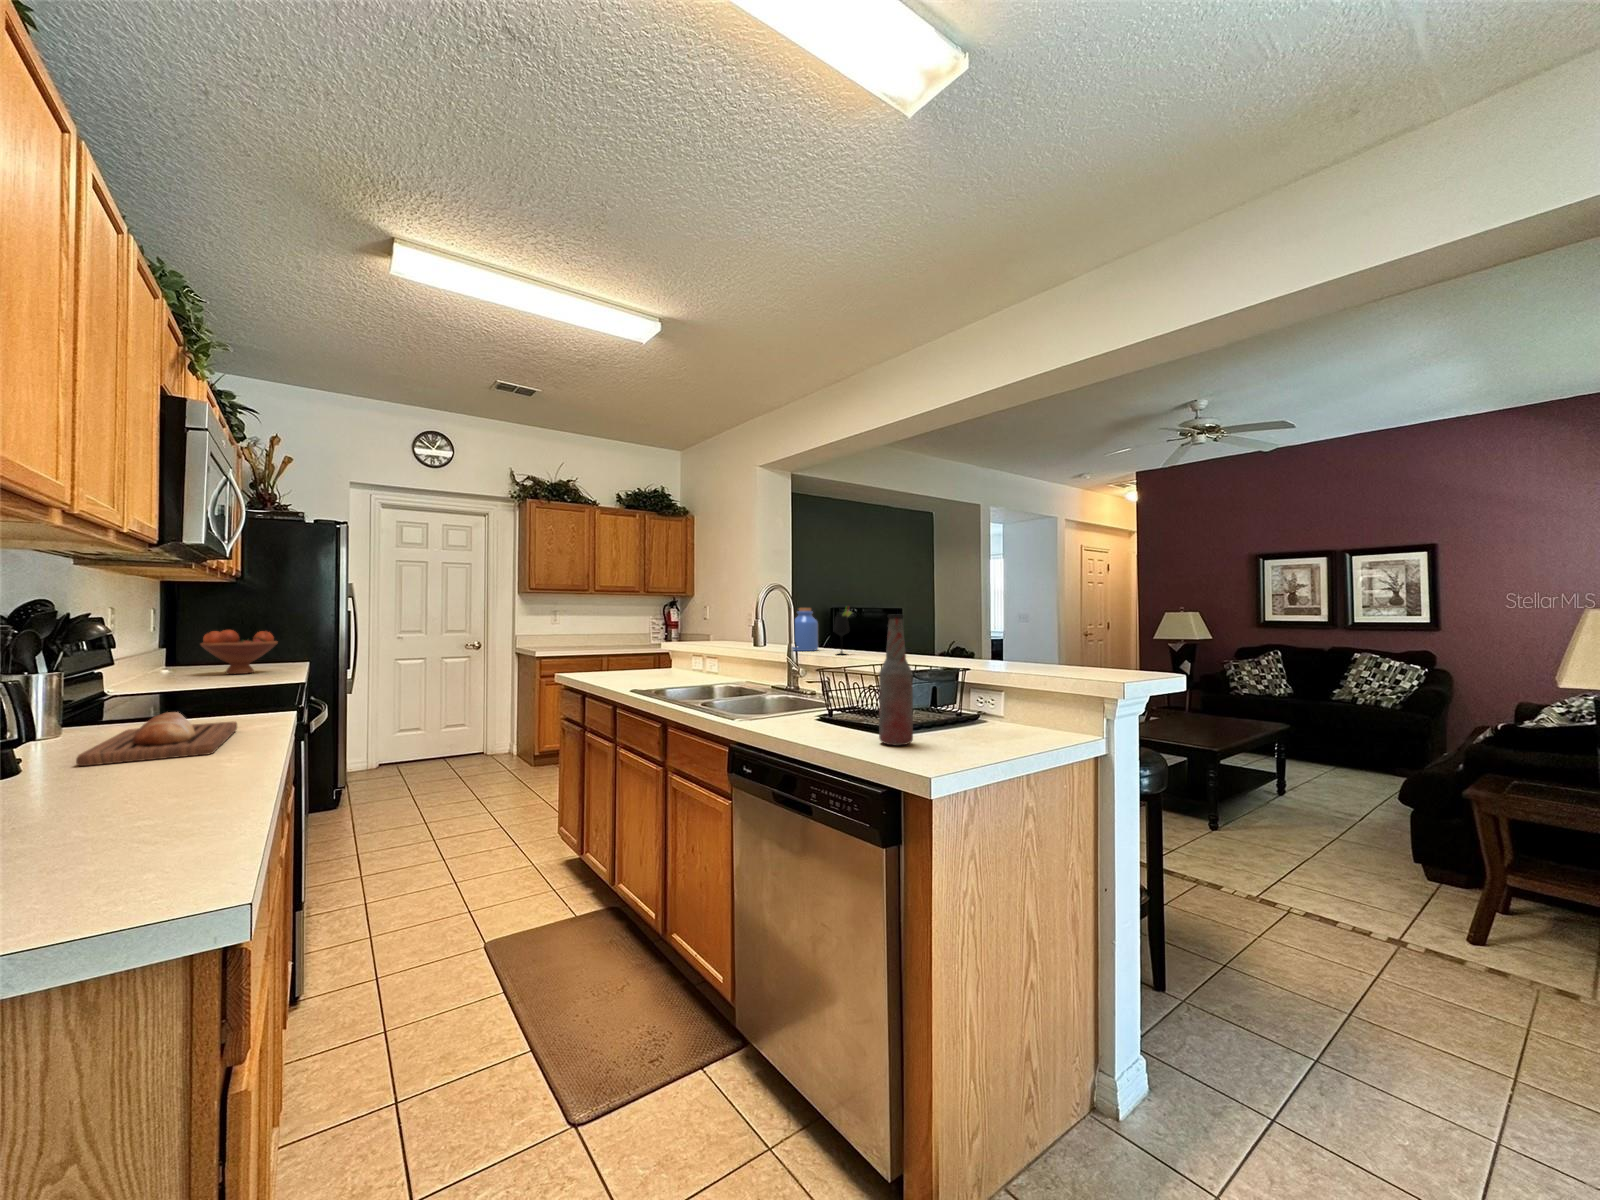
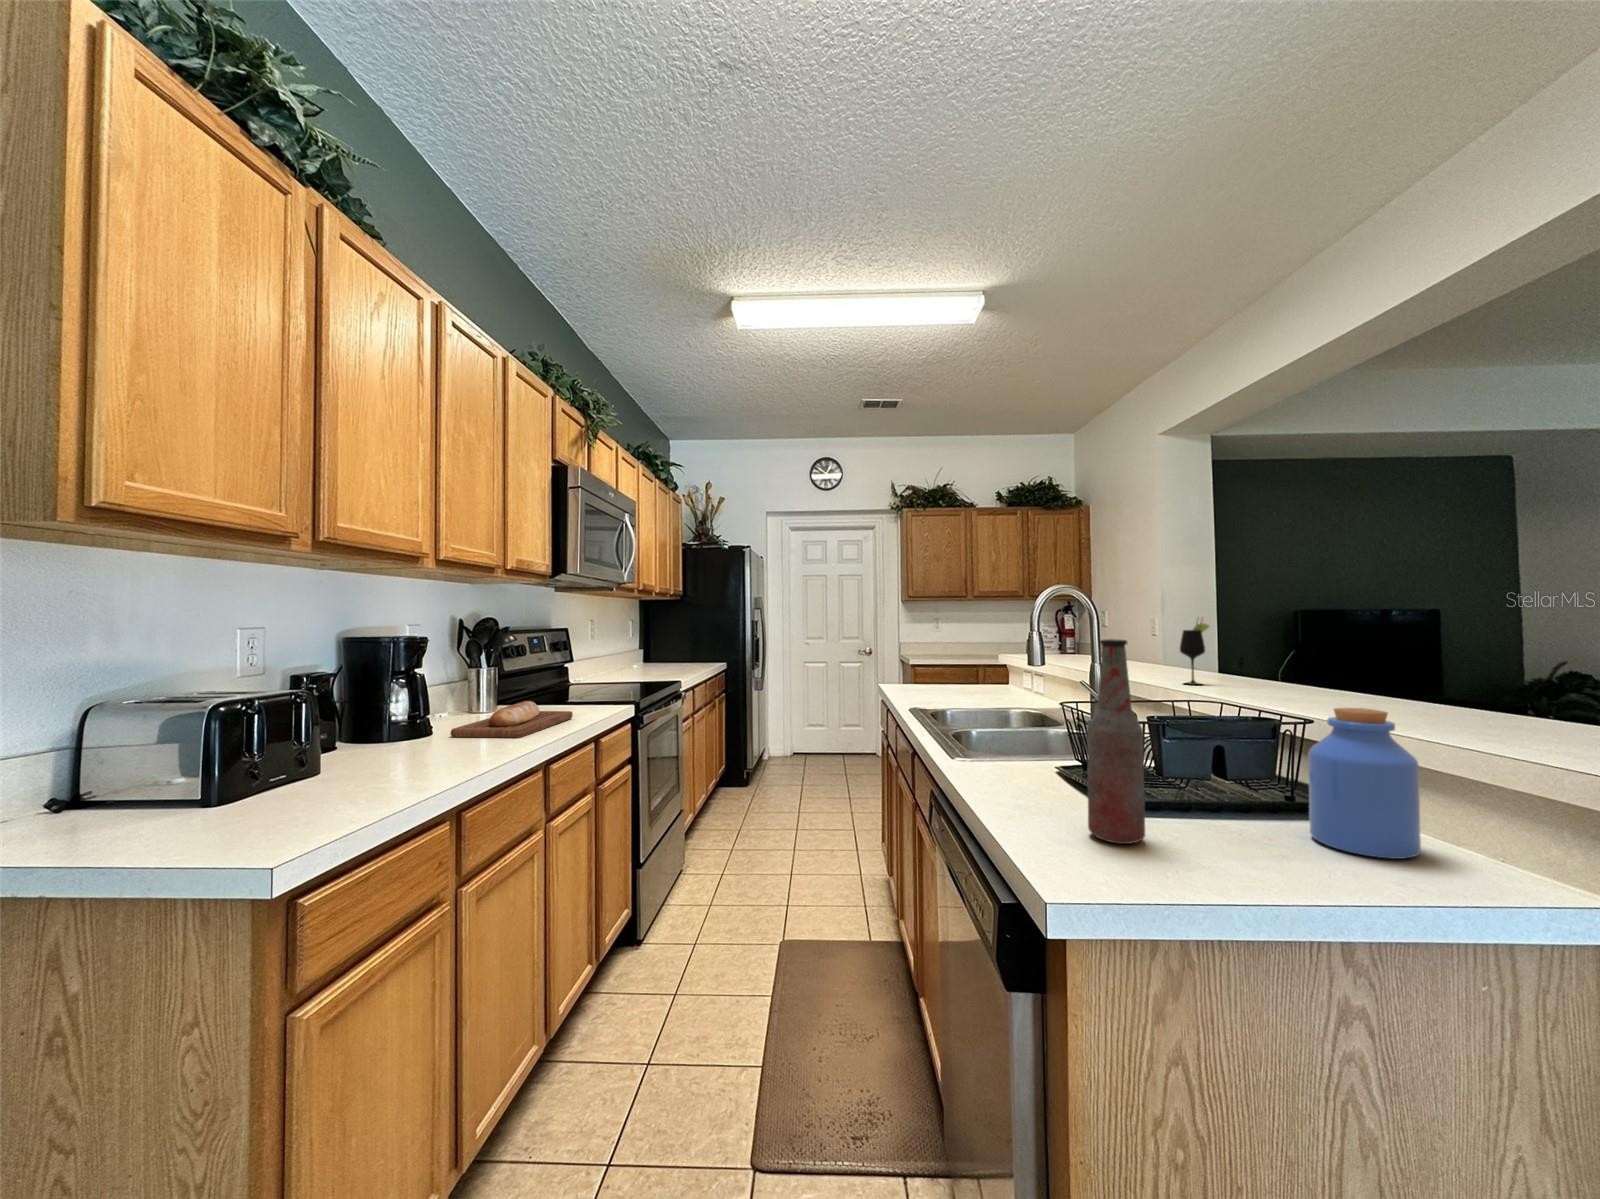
jar: present [792,608,818,651] -> present [1308,708,1421,859]
fruit bowl: present [201,630,278,674] -> none [652,634,699,668]

